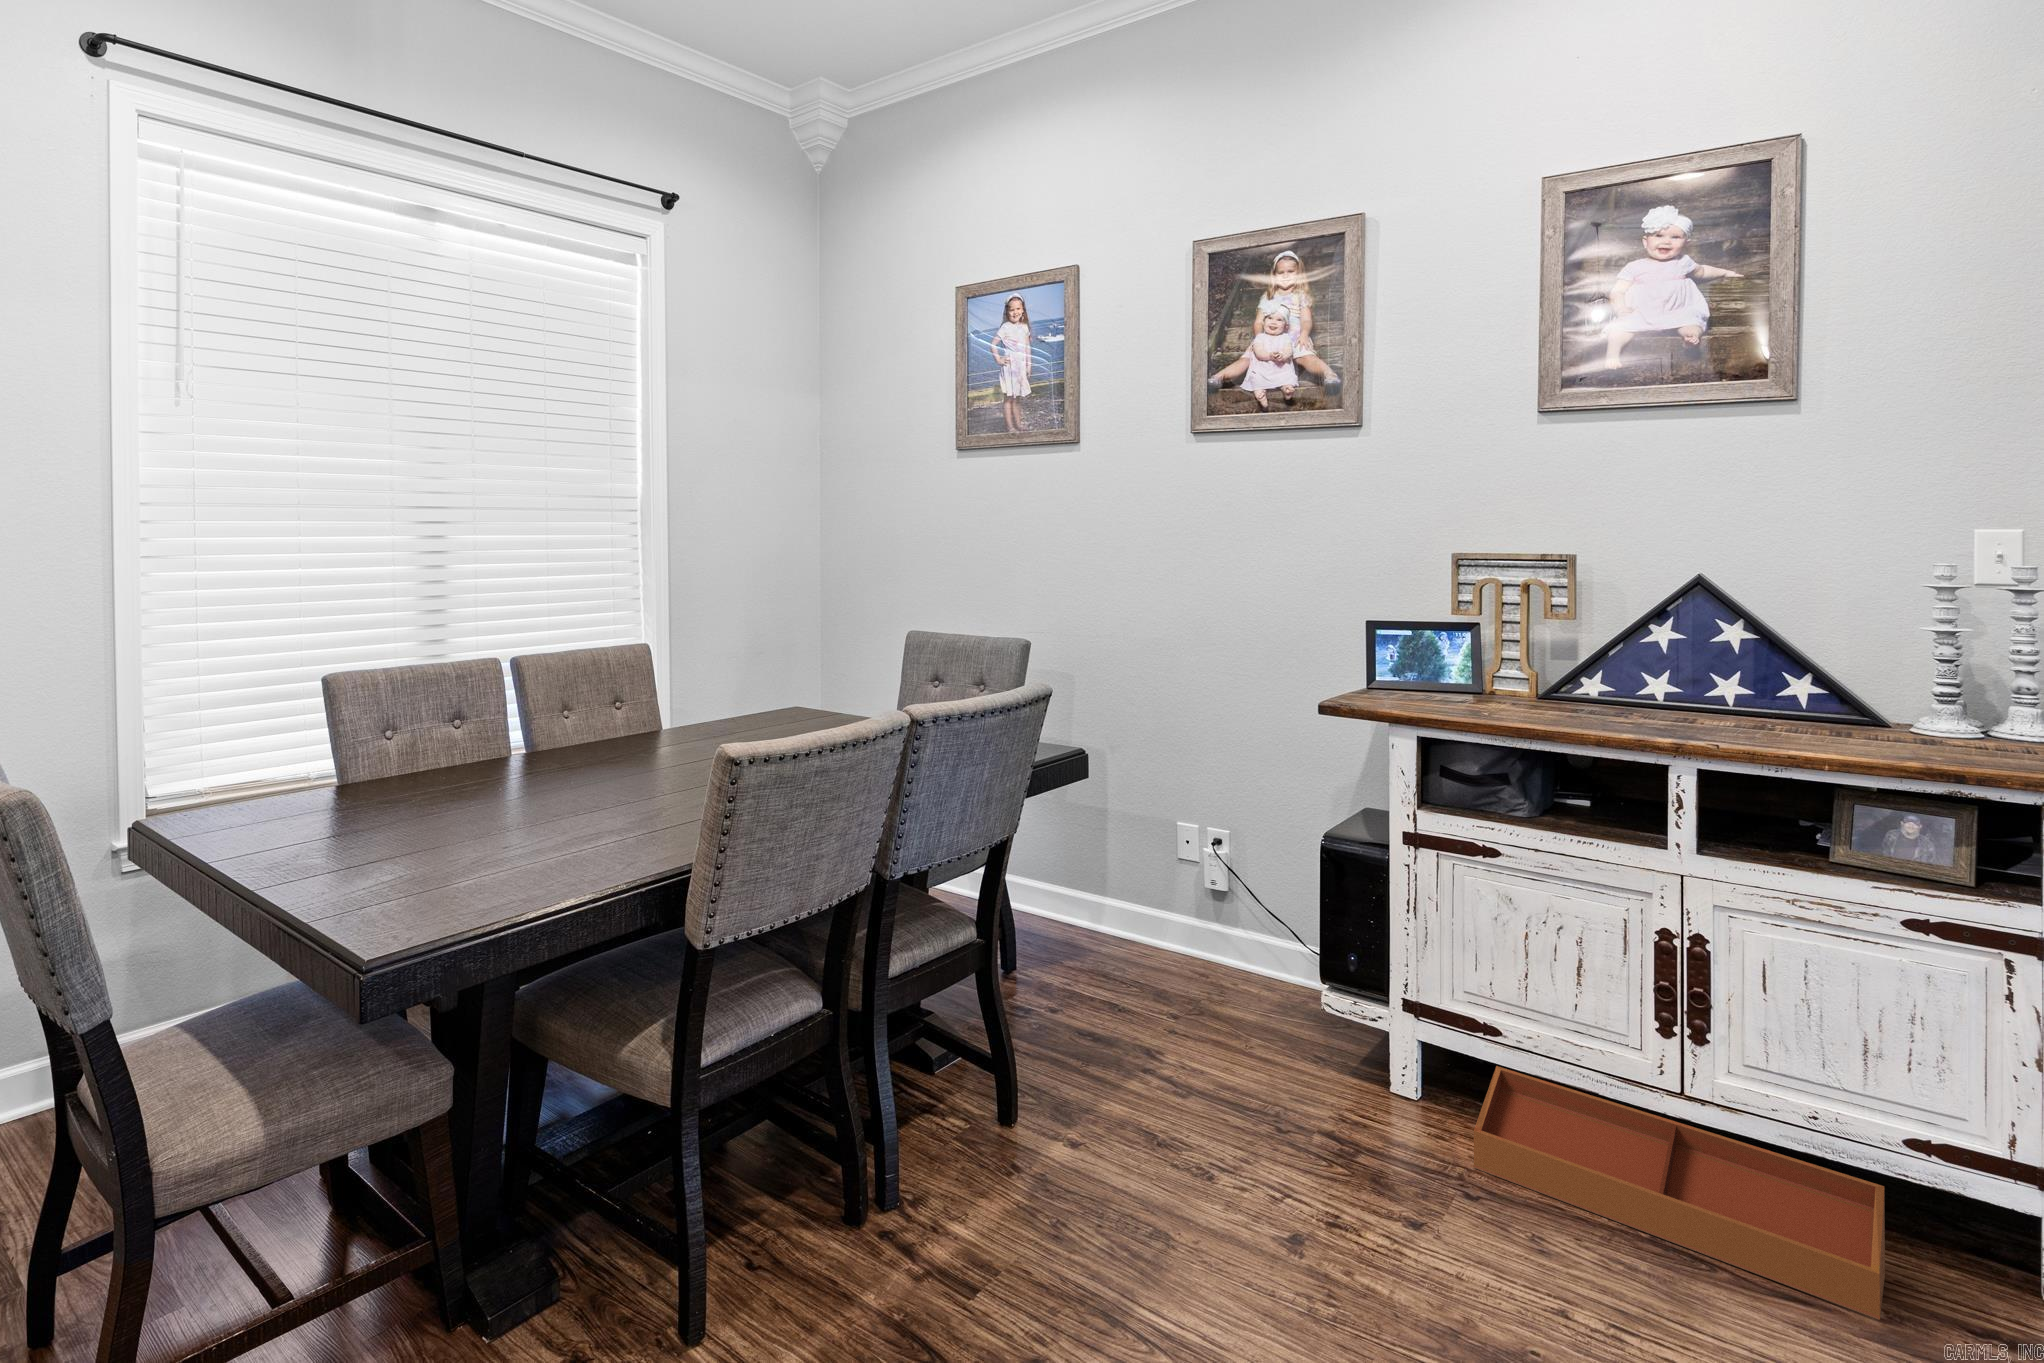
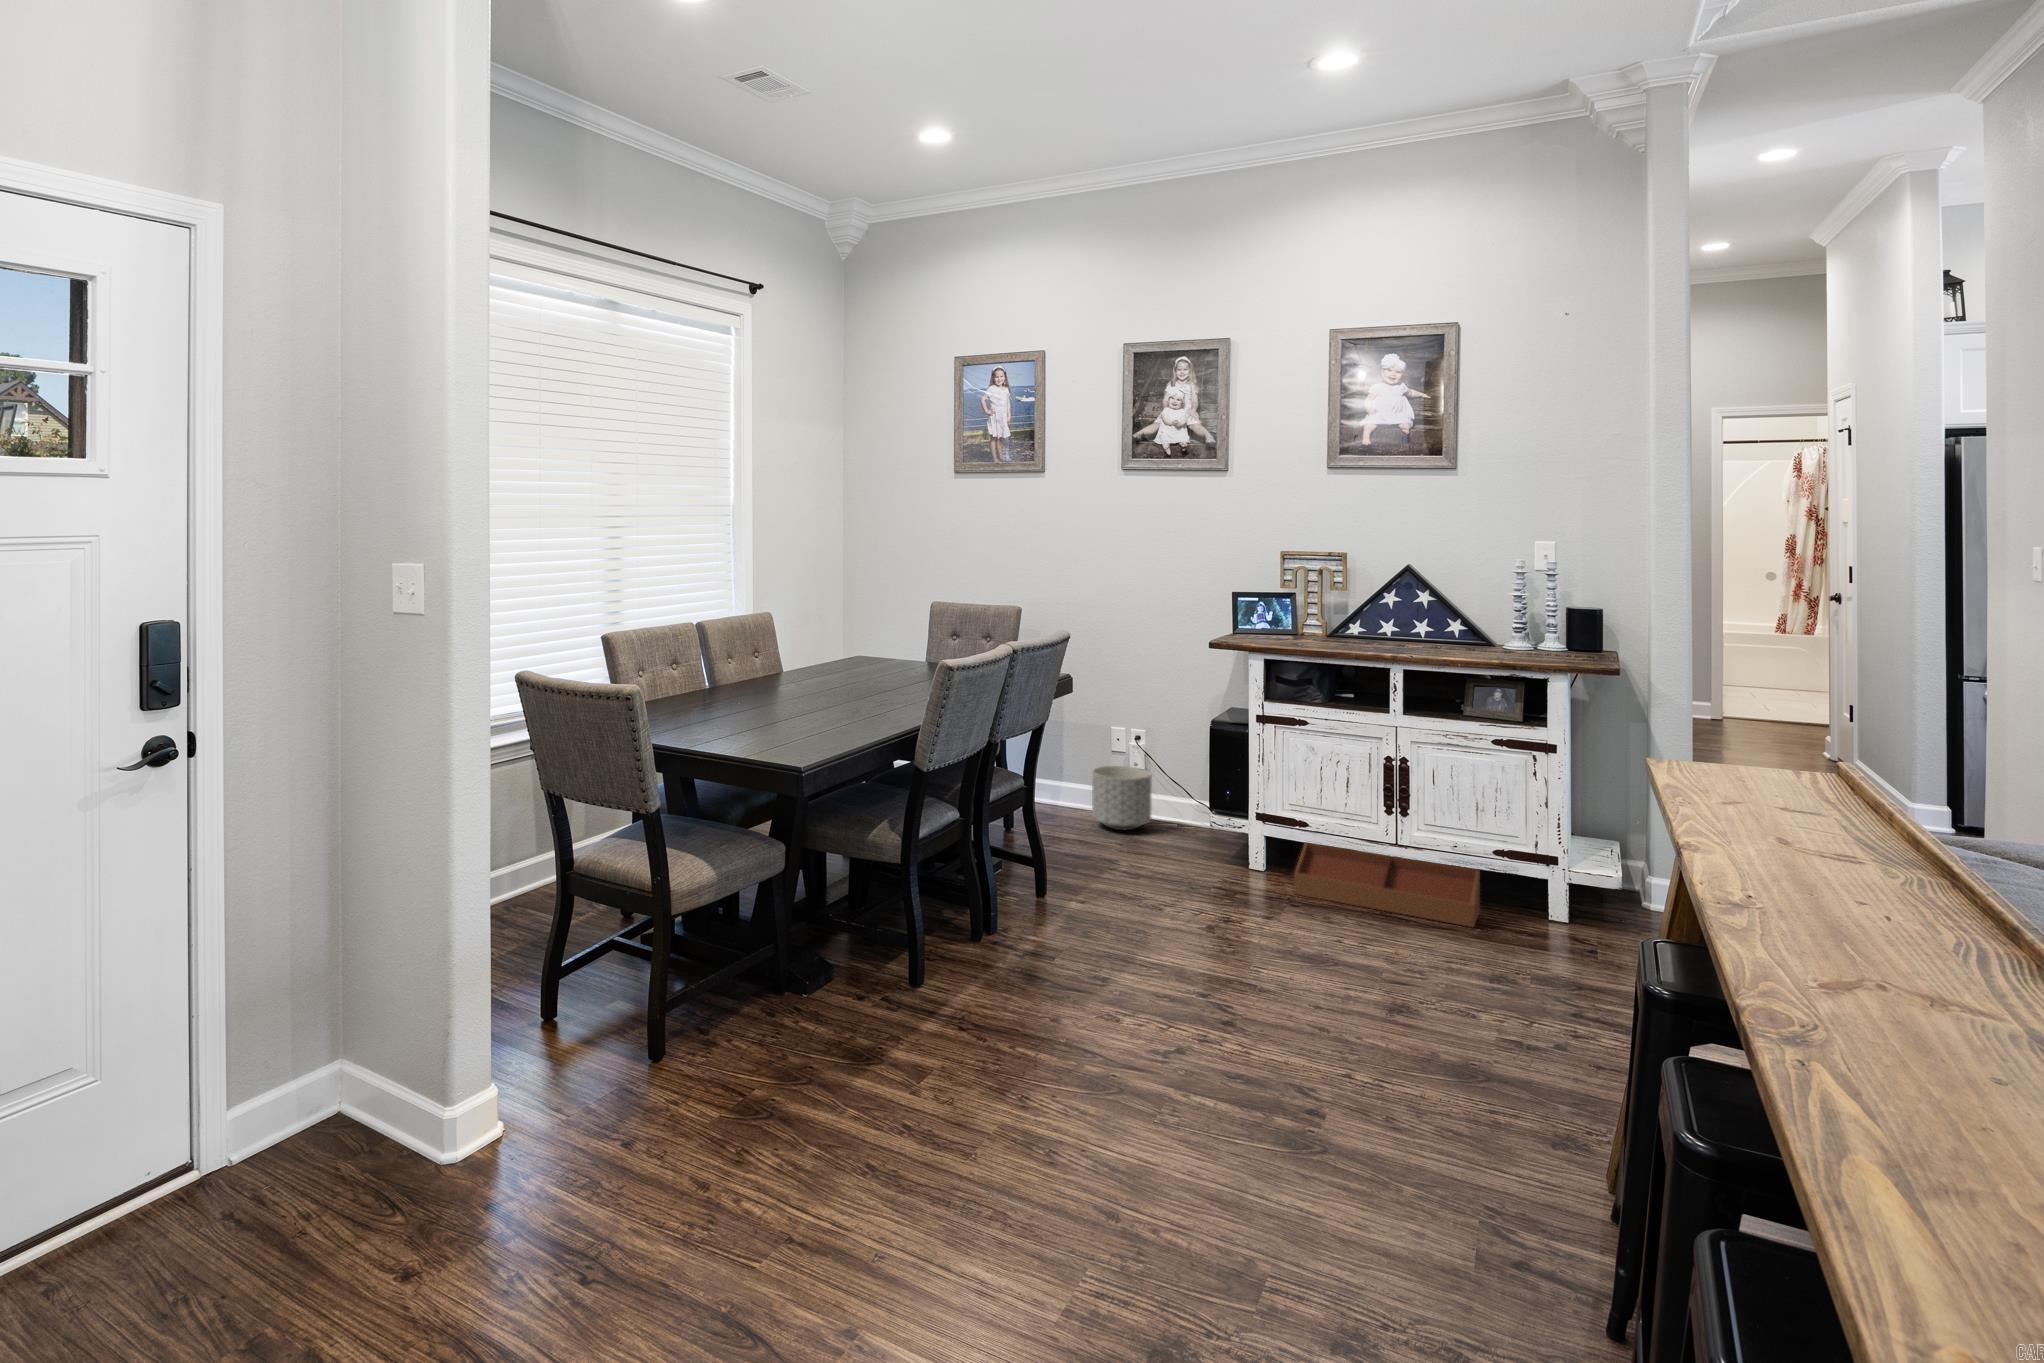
planter: none [1140,878,1235,984] -> present [1092,766,1152,830]

